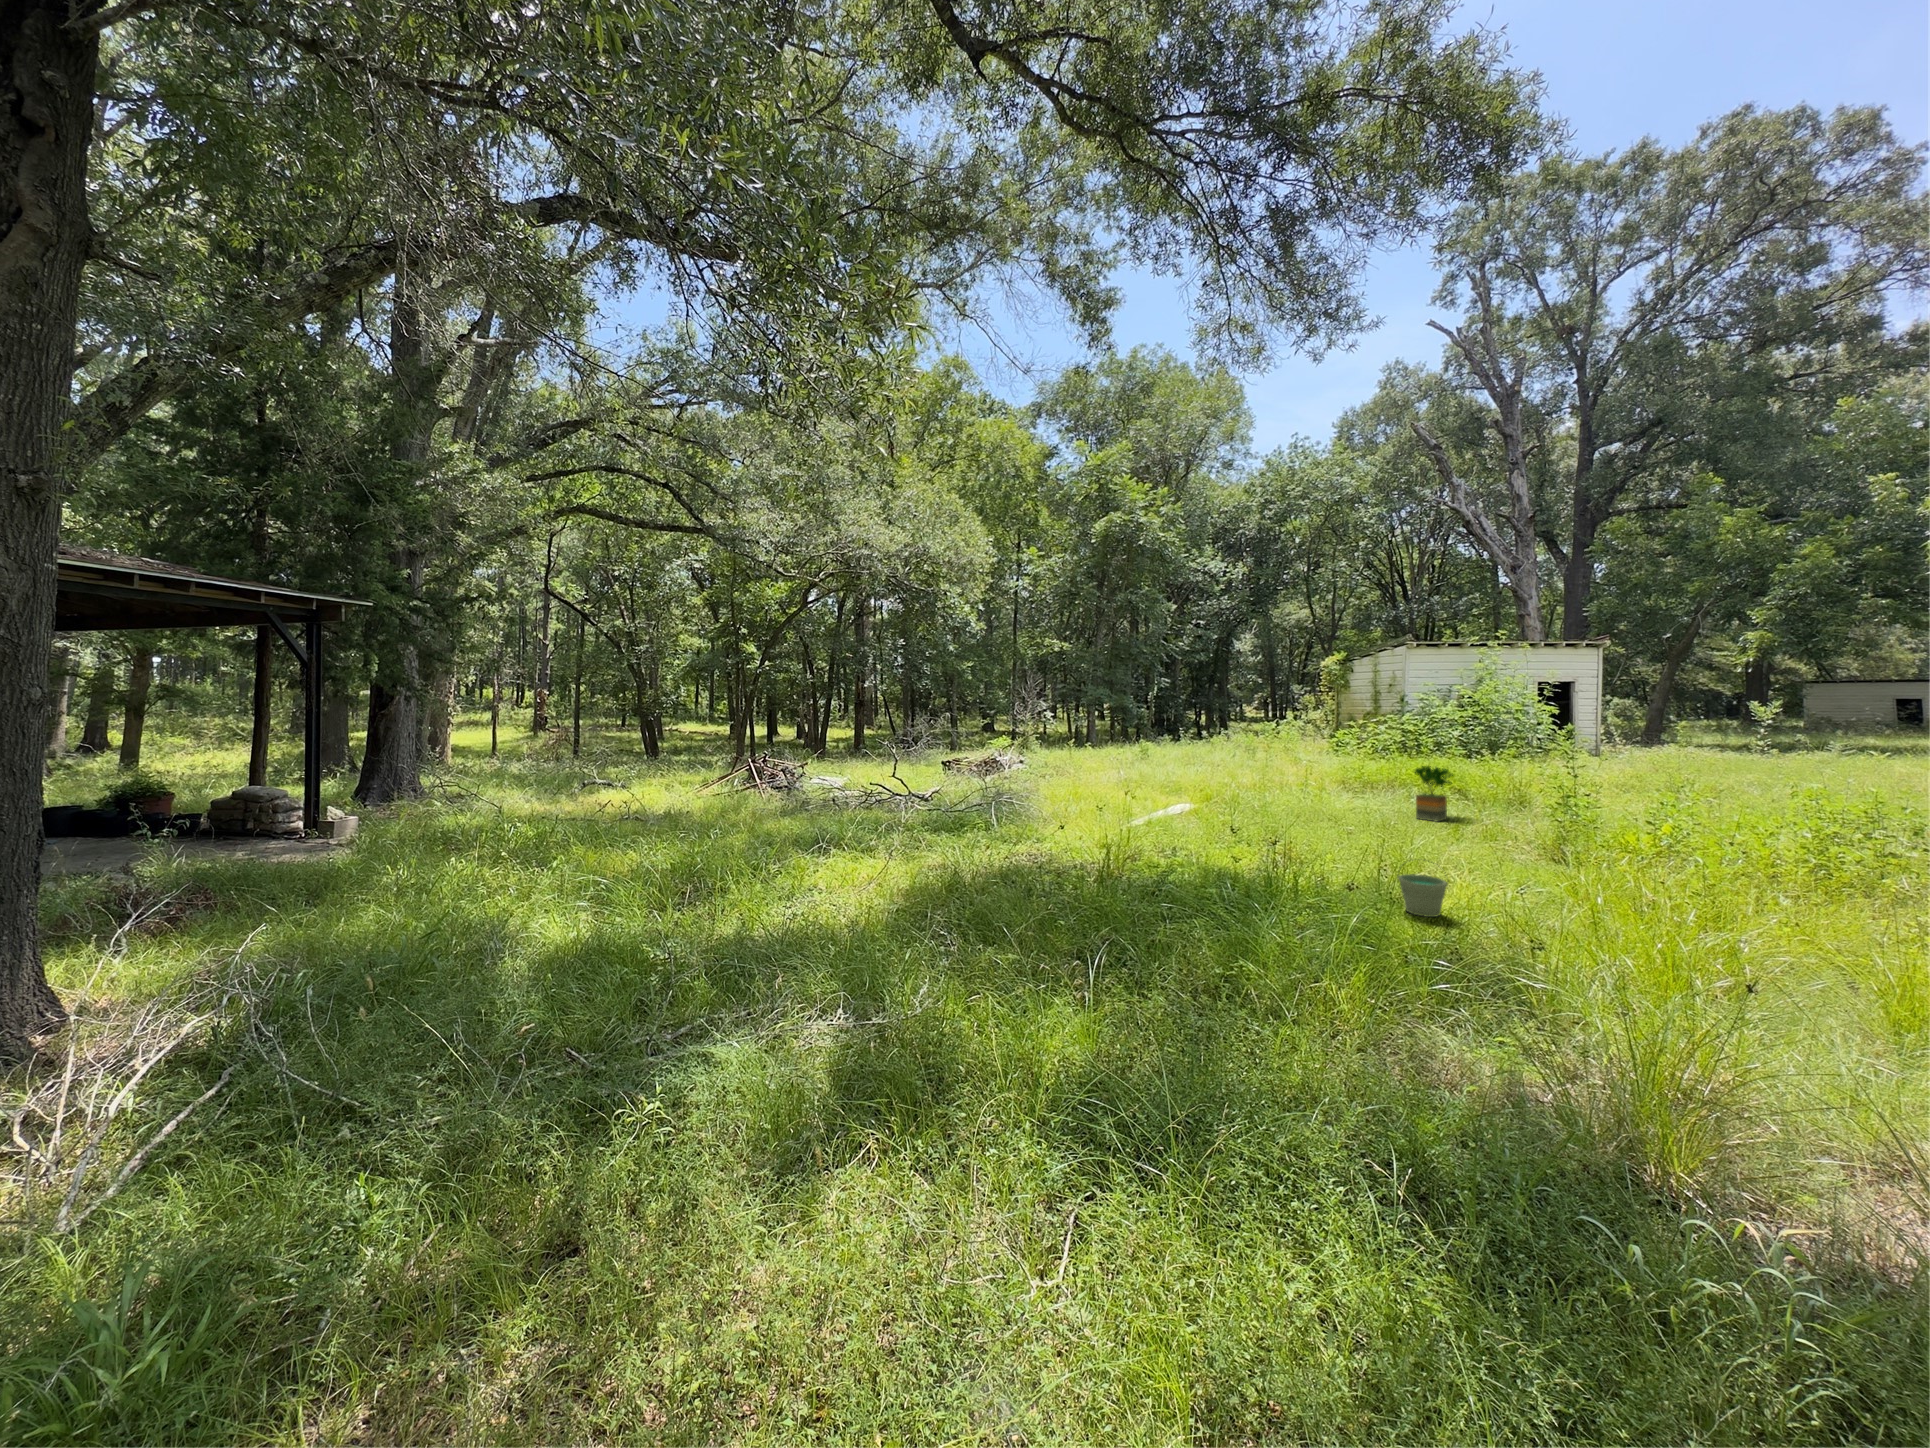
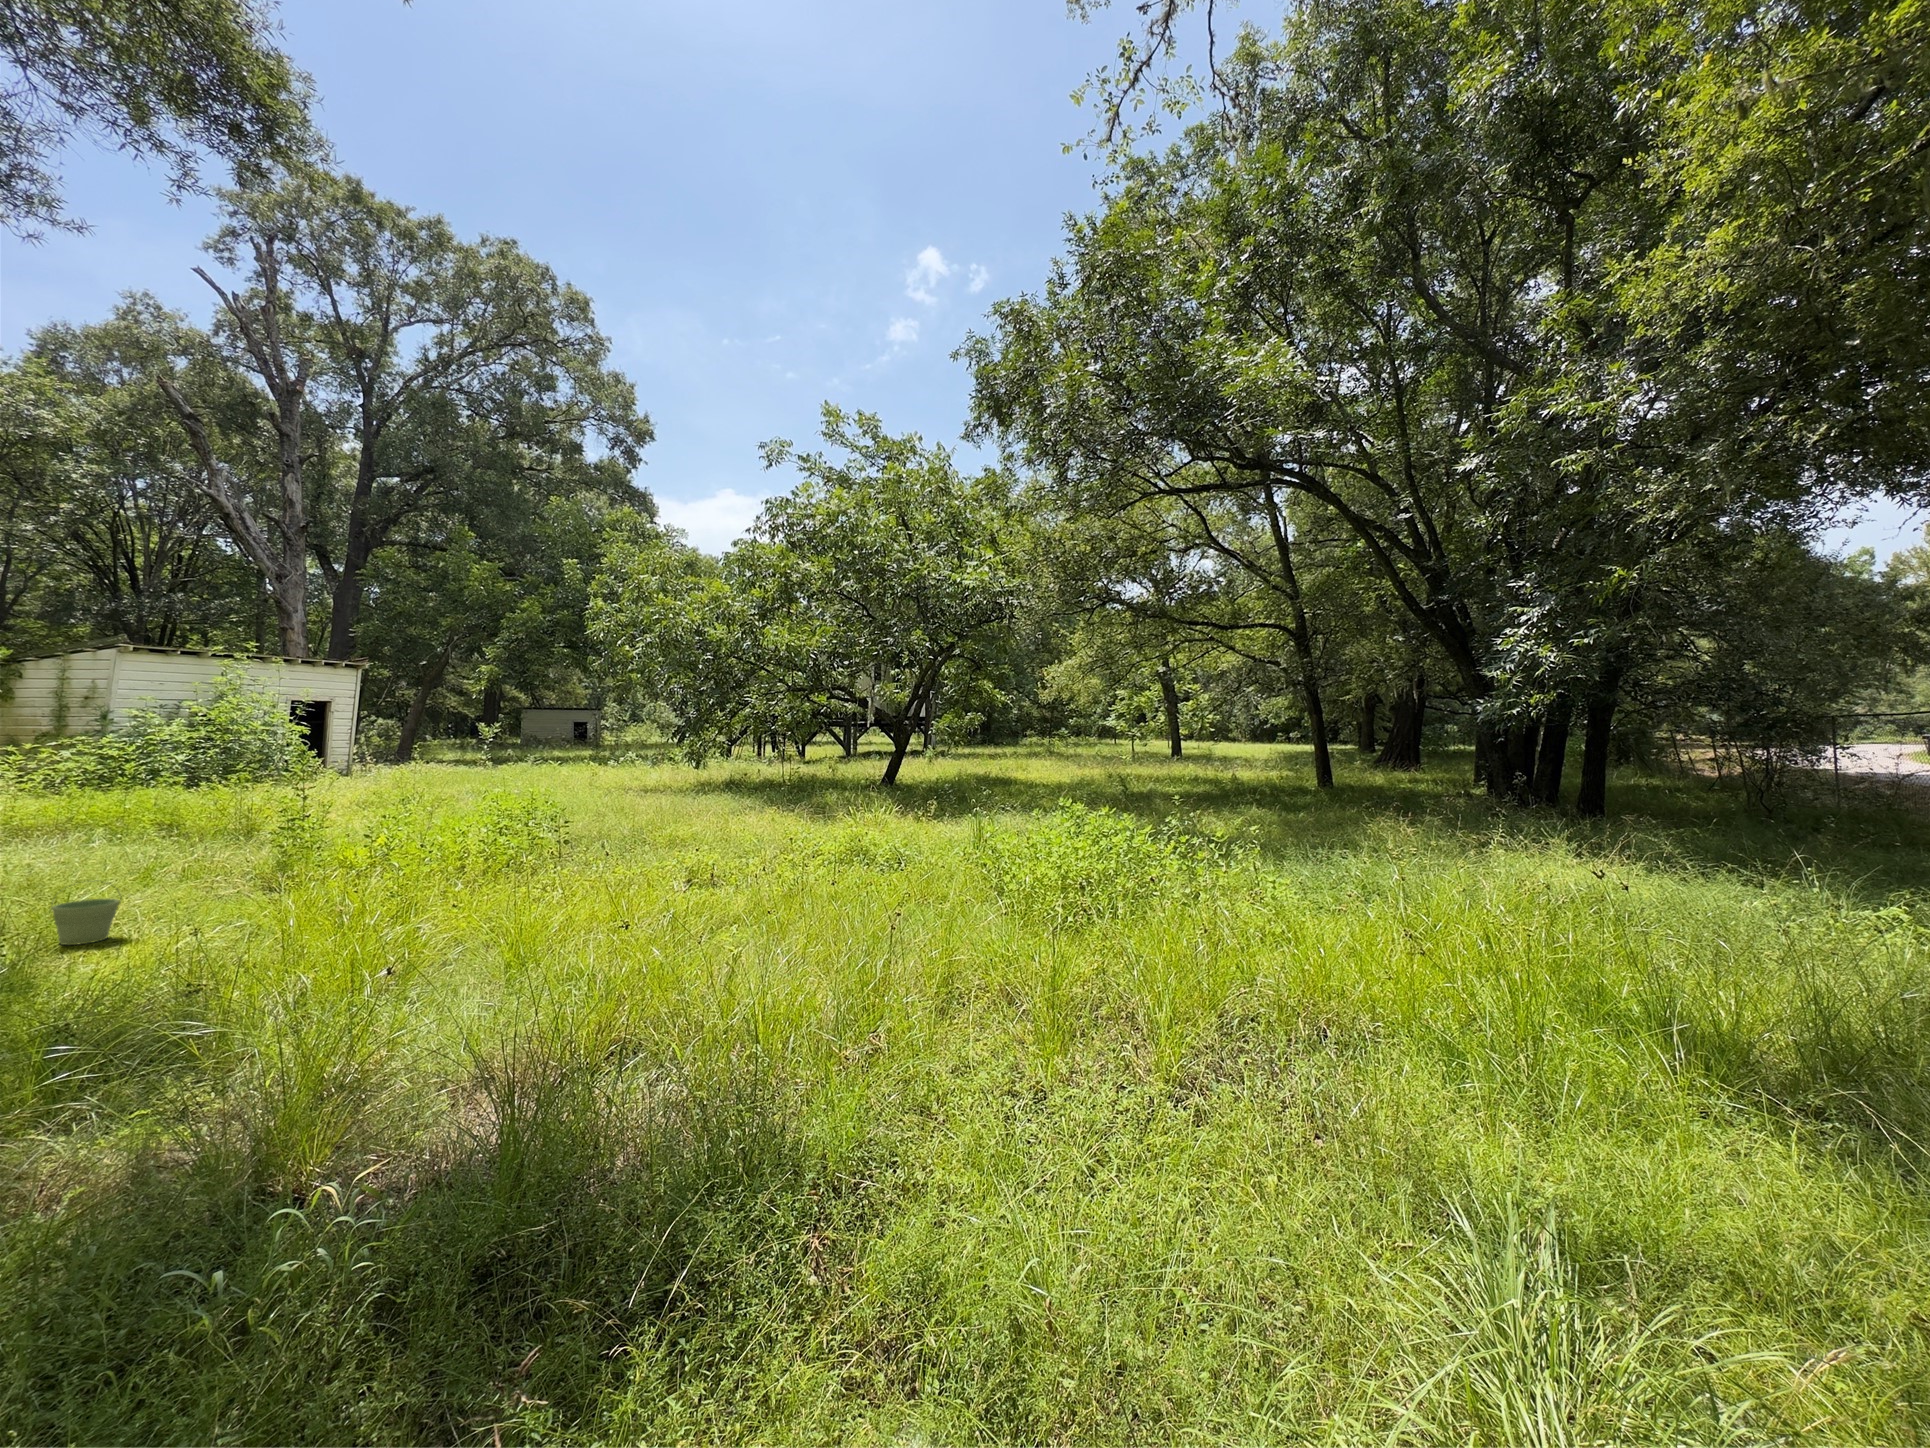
potted tree: present [1414,766,1453,822] -> none [100,789,161,855]

